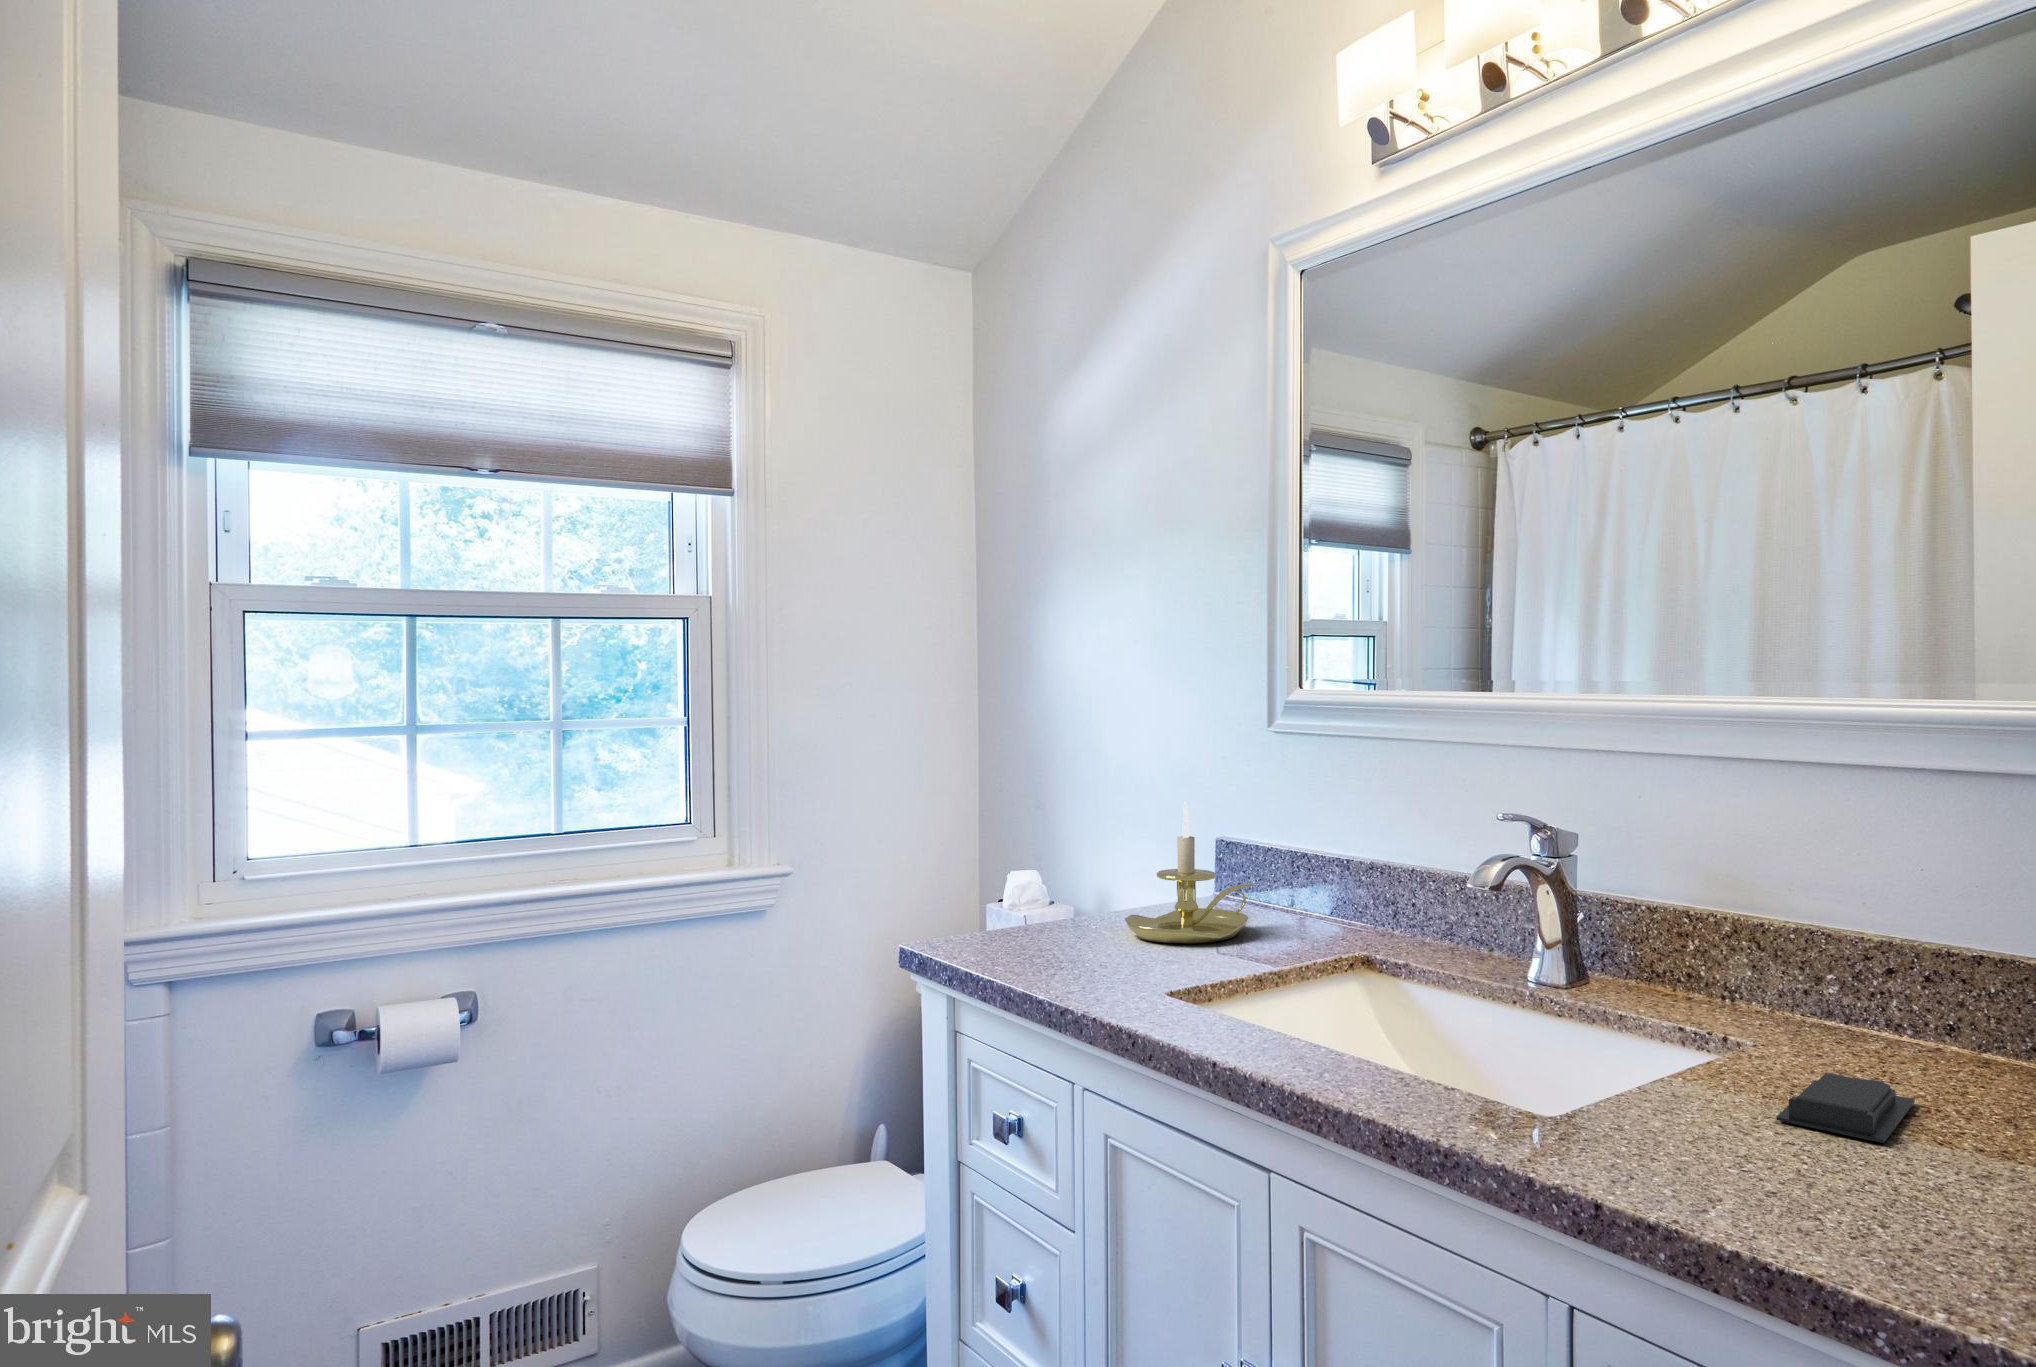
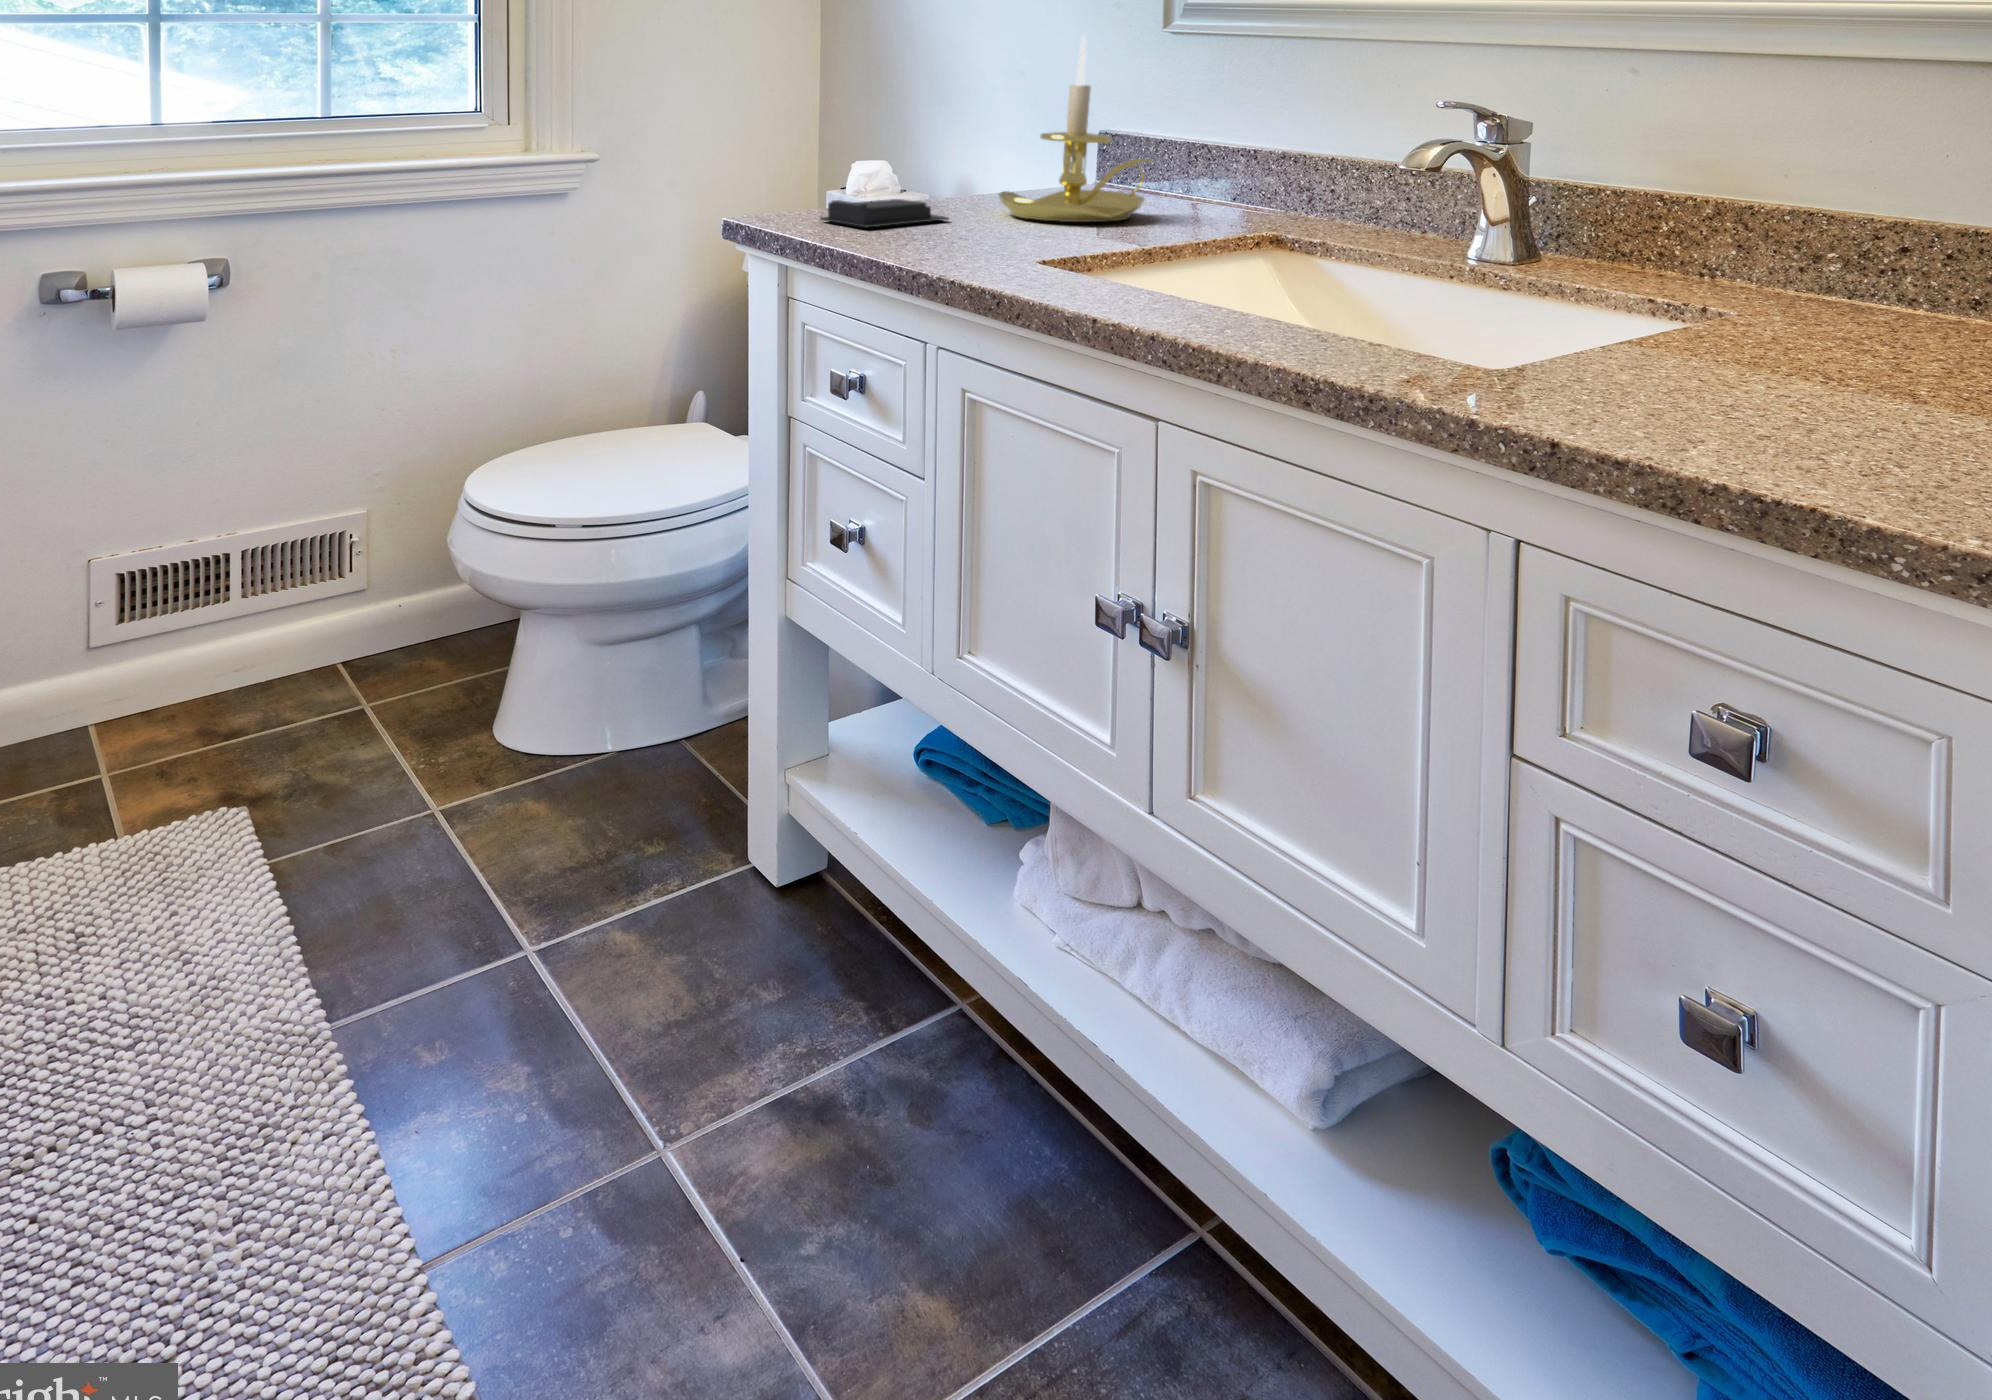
soap bar: present [1776,1073,1915,1143] -> present [820,199,949,227]

